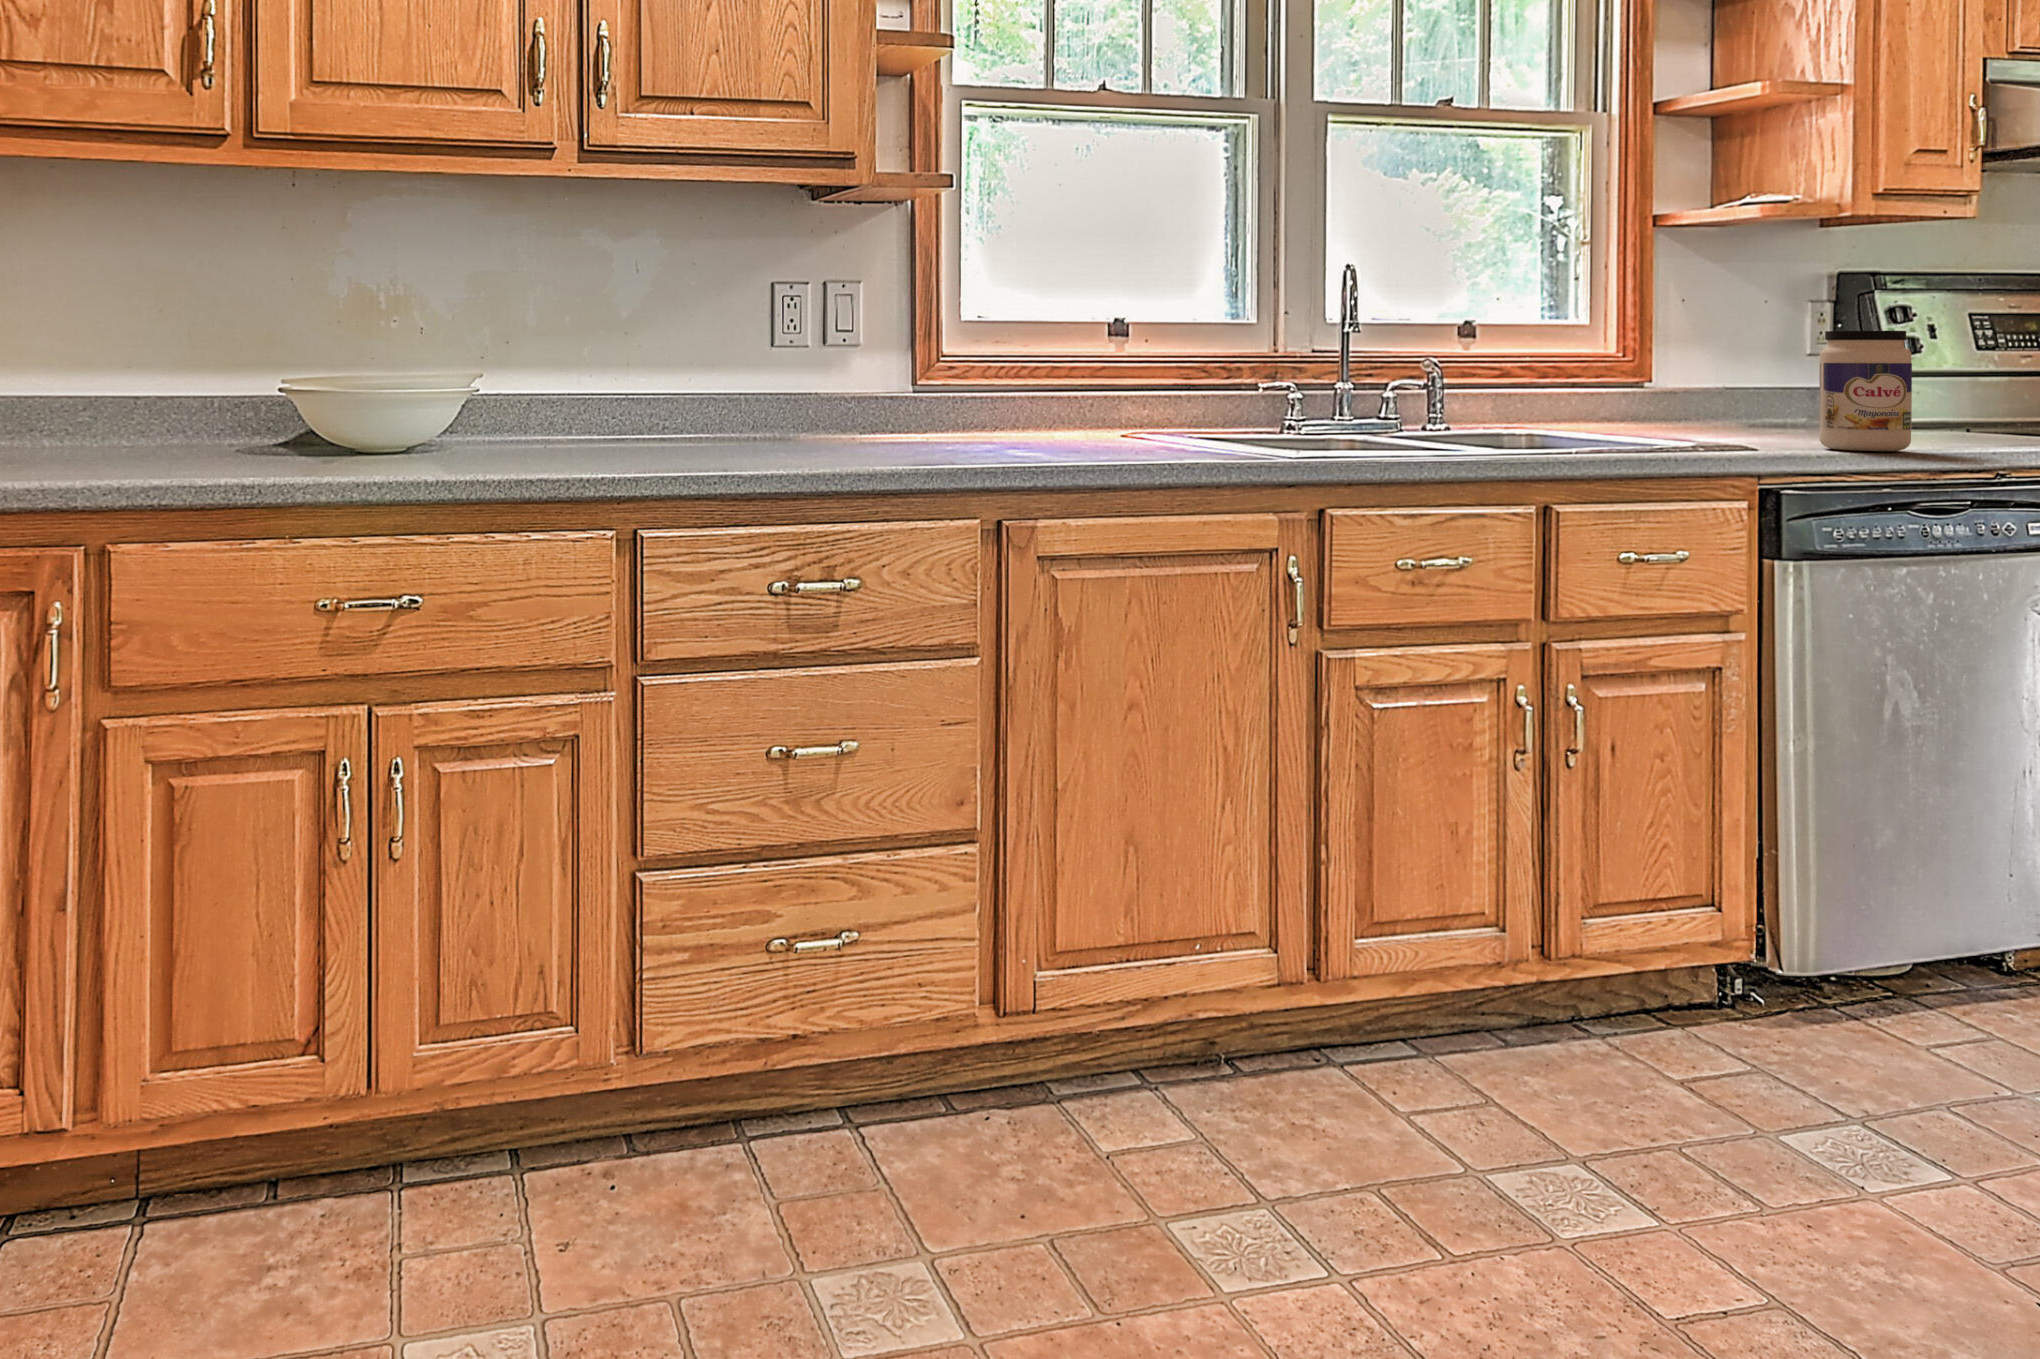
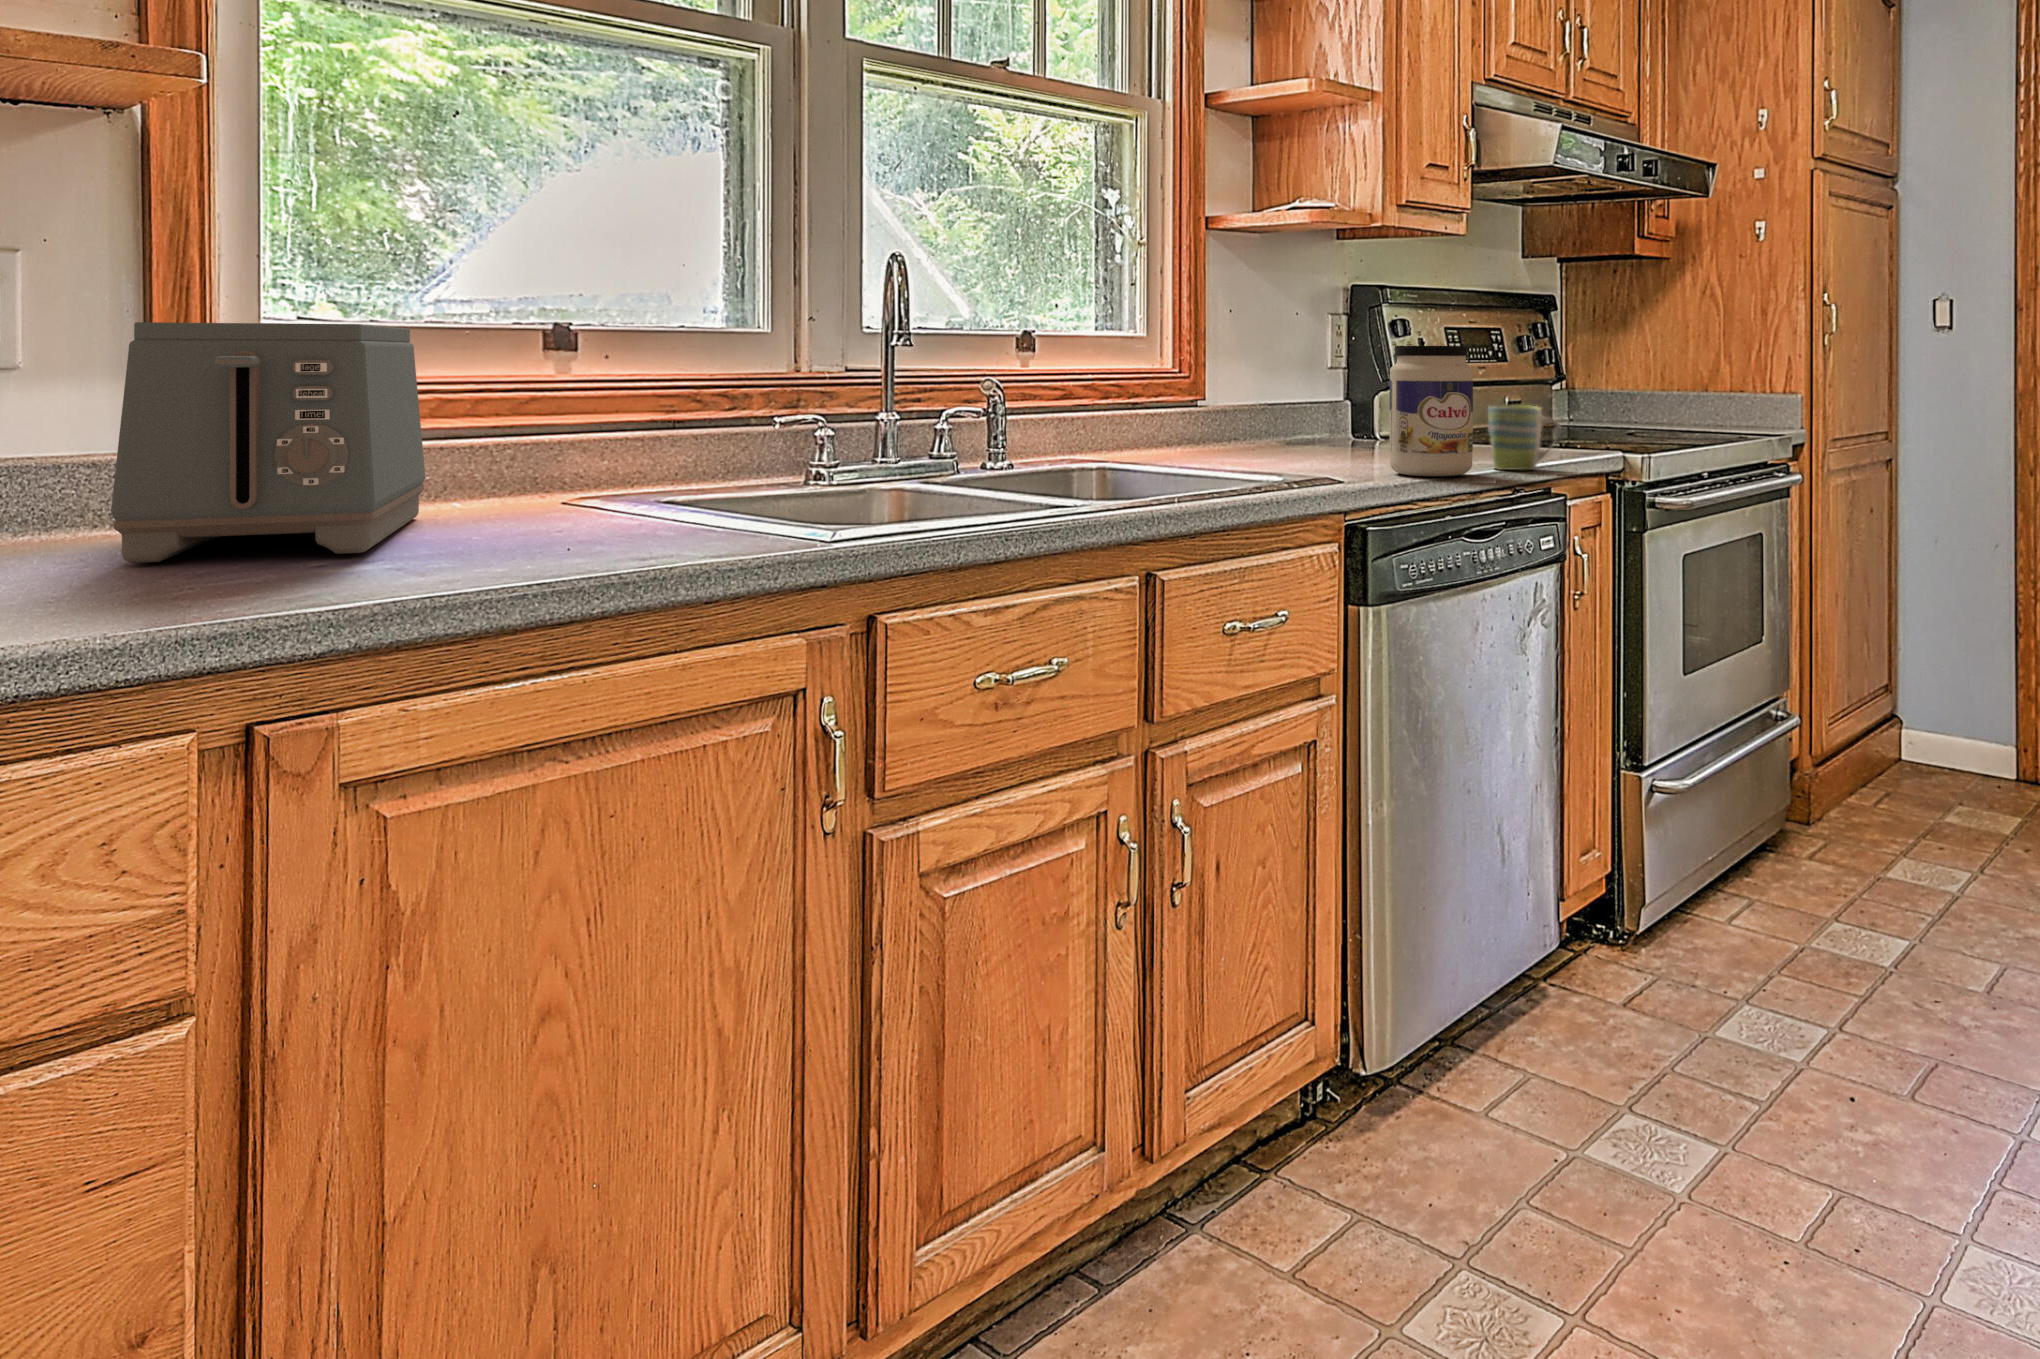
toaster: none [918,320,1050,448] -> present [111,322,425,563]
mug: none [1944,388,2033,451] -> present [1488,405,1561,470]

